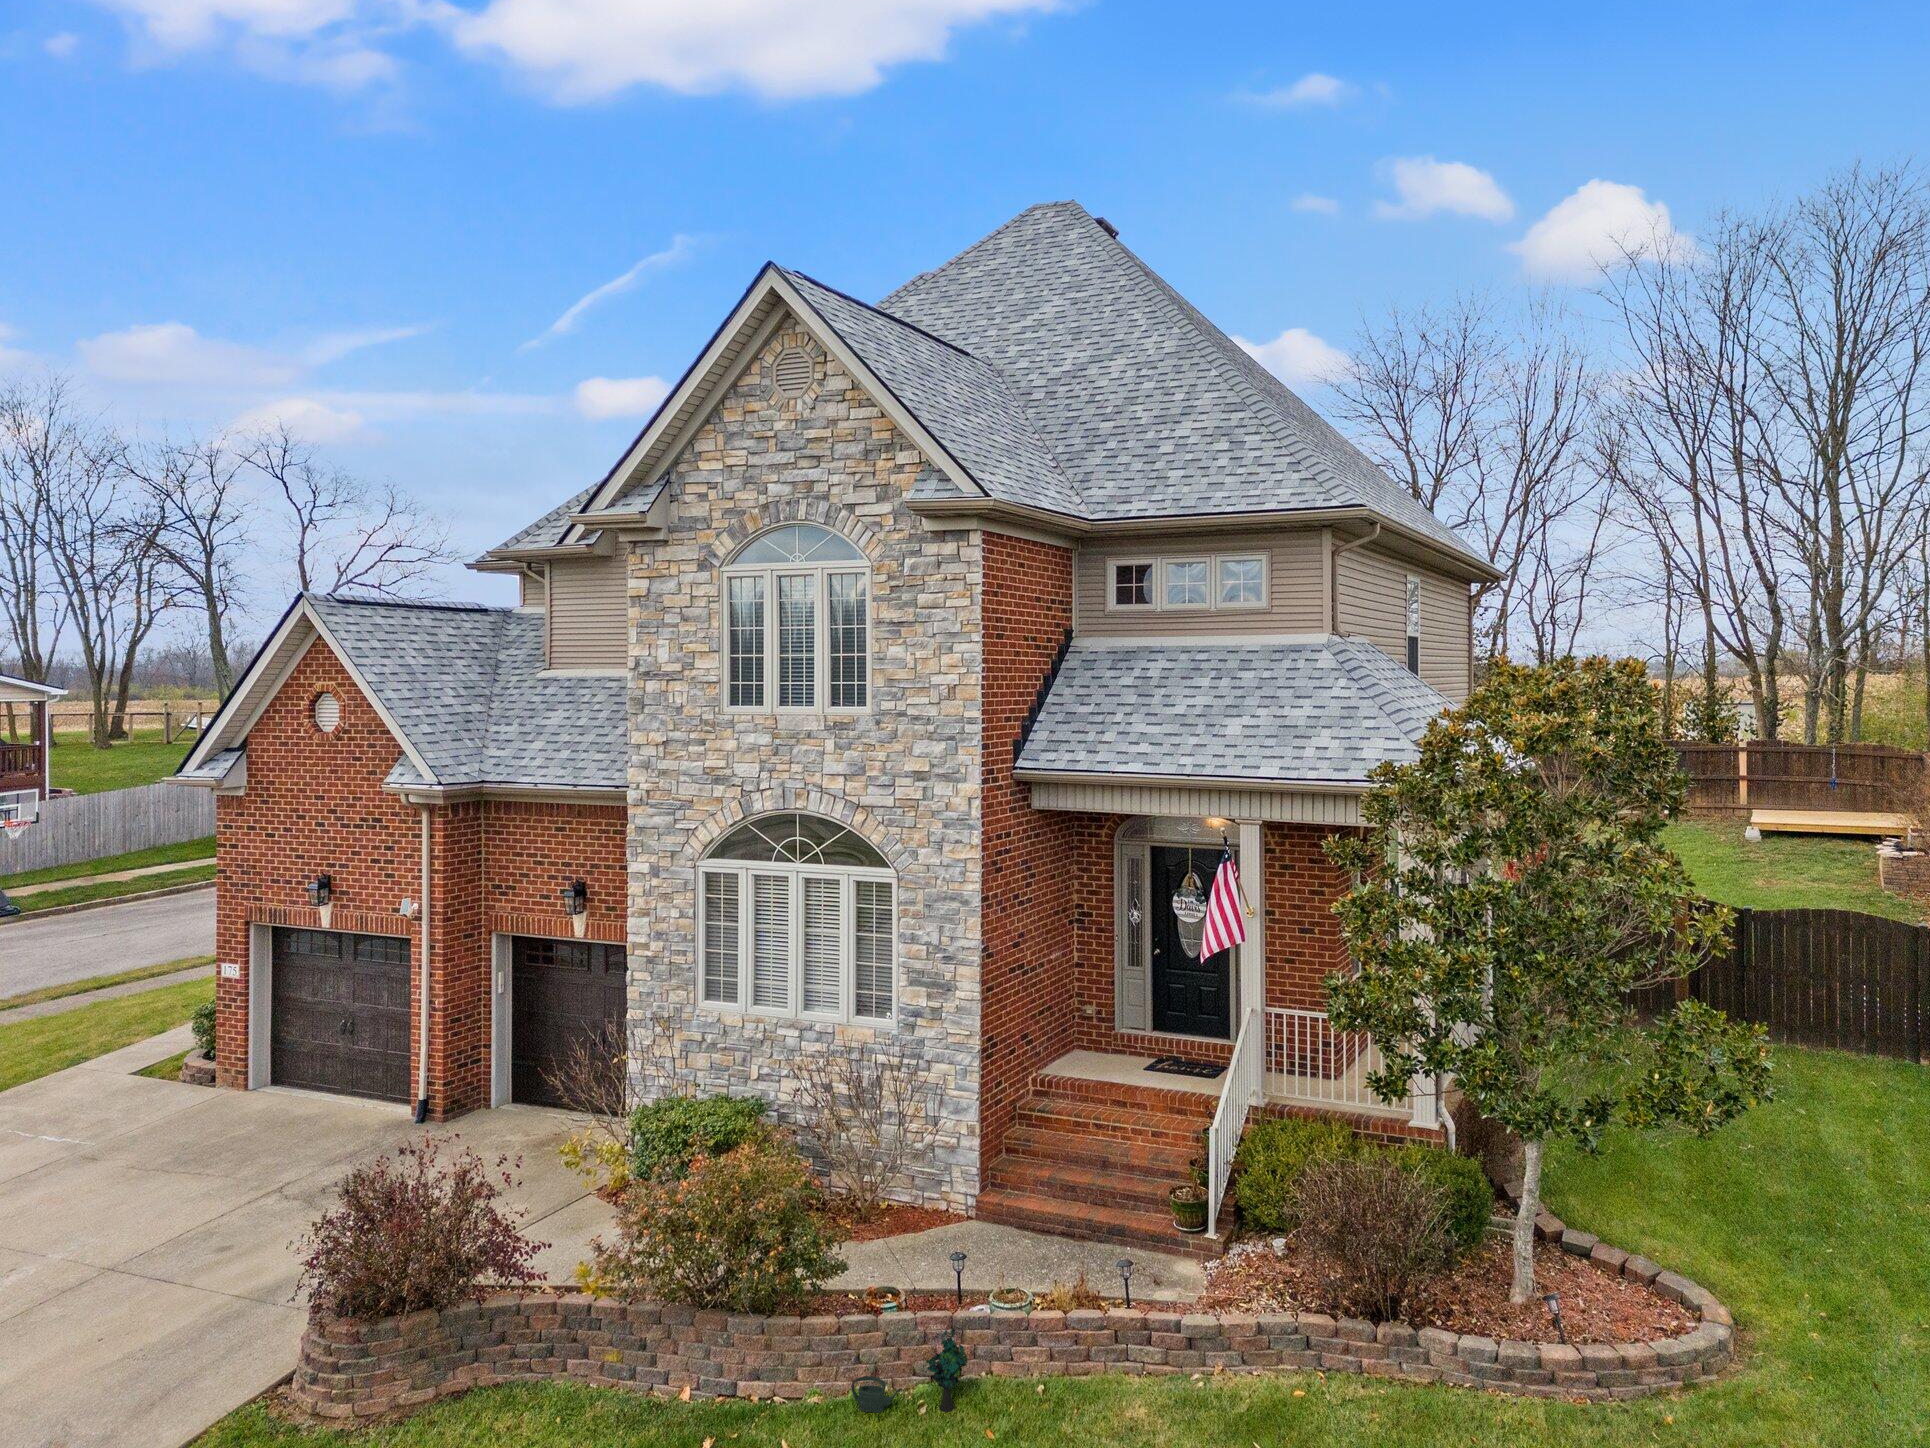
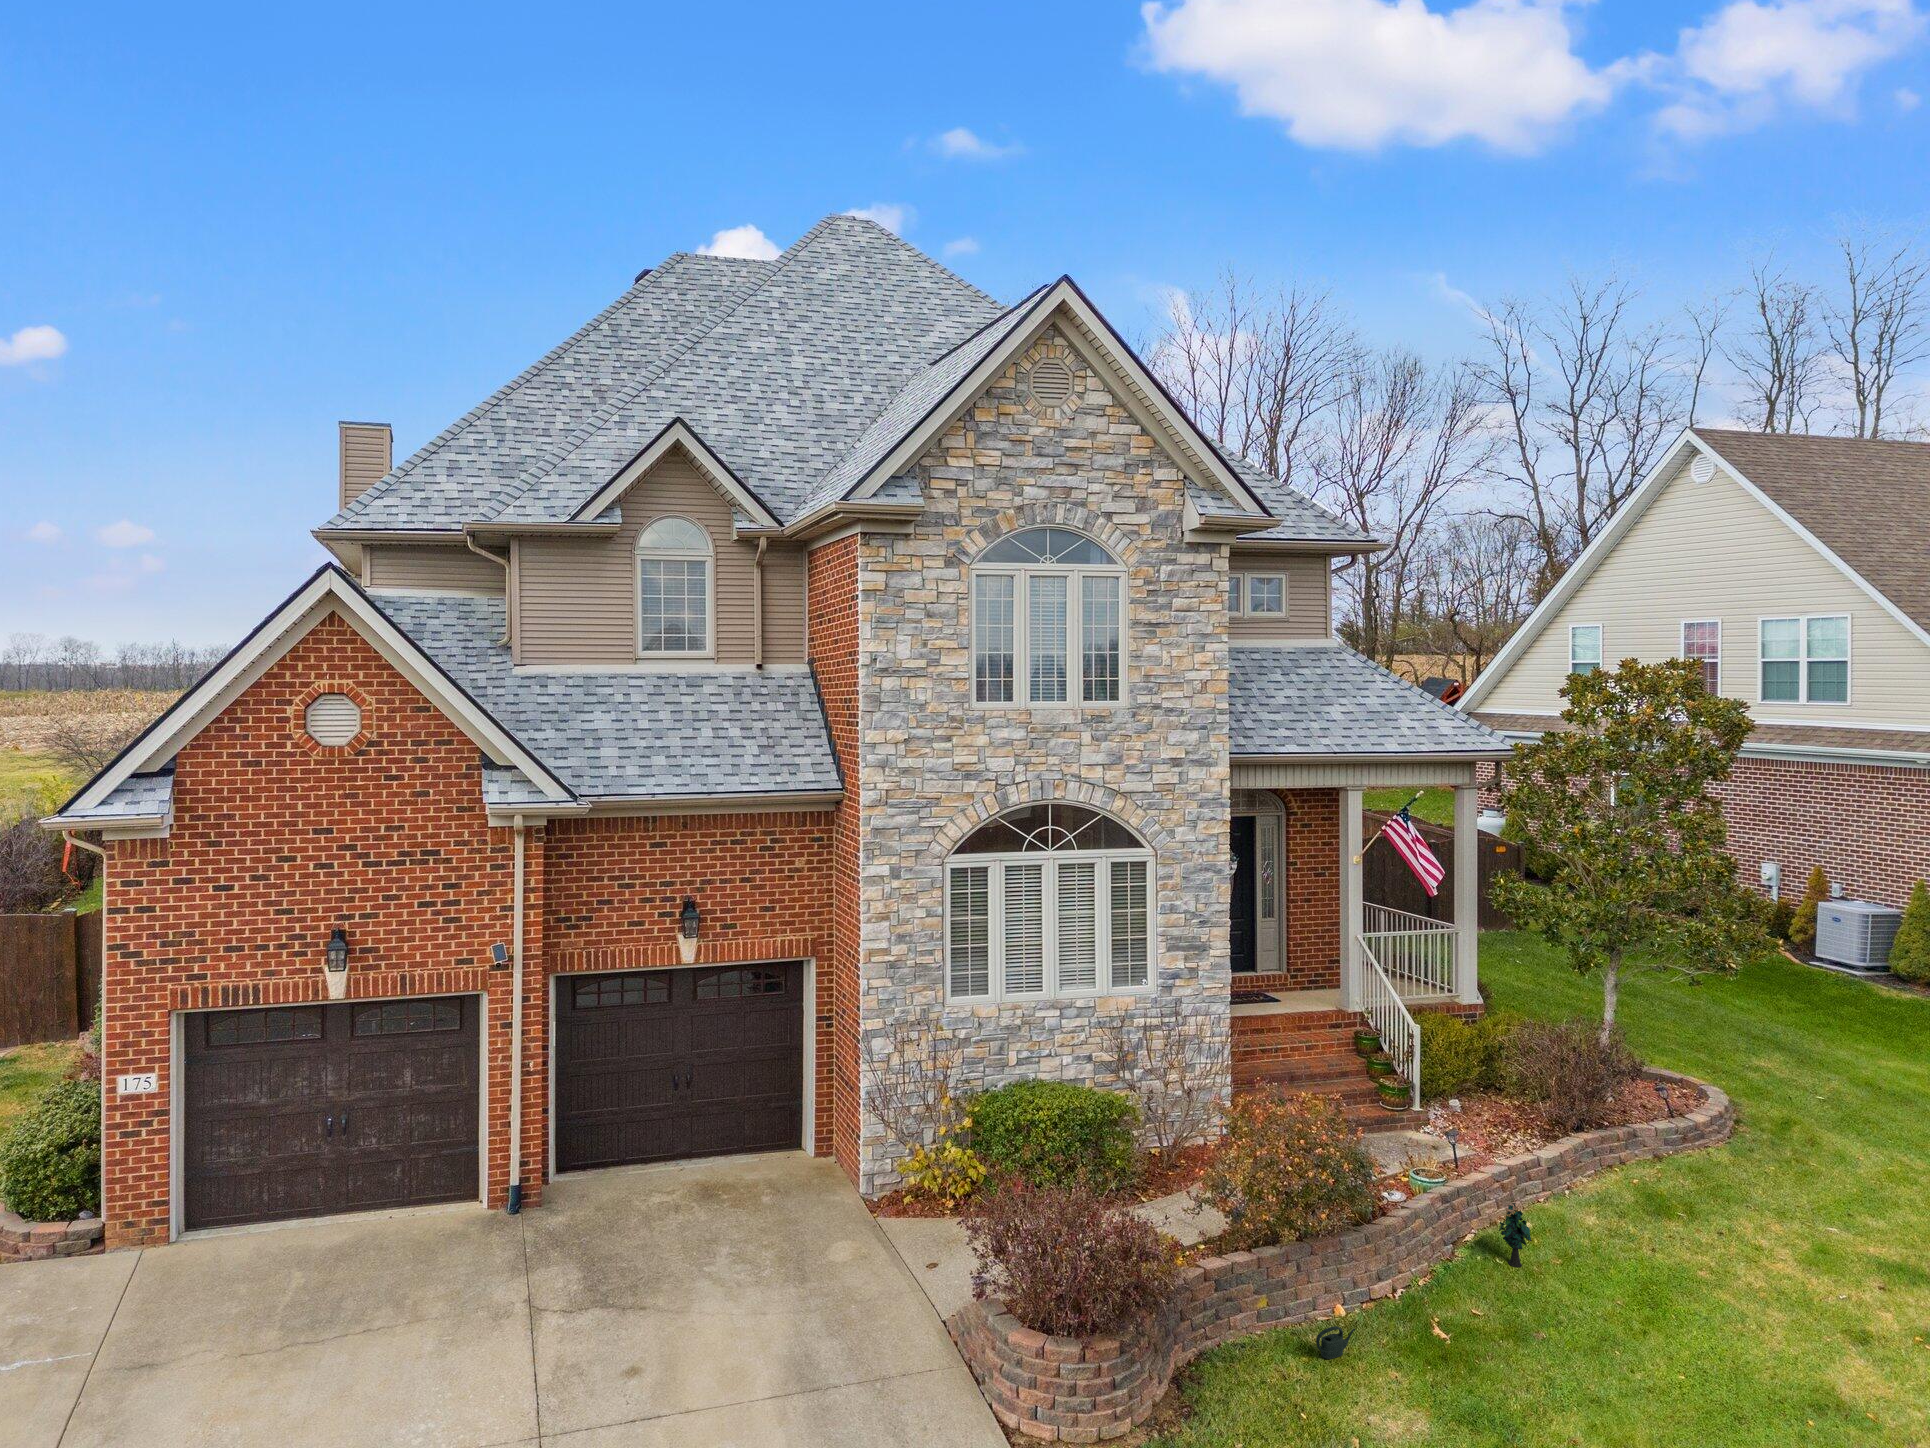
watering can: present [851,1377,902,1413] -> present [1316,1326,1355,1359]

